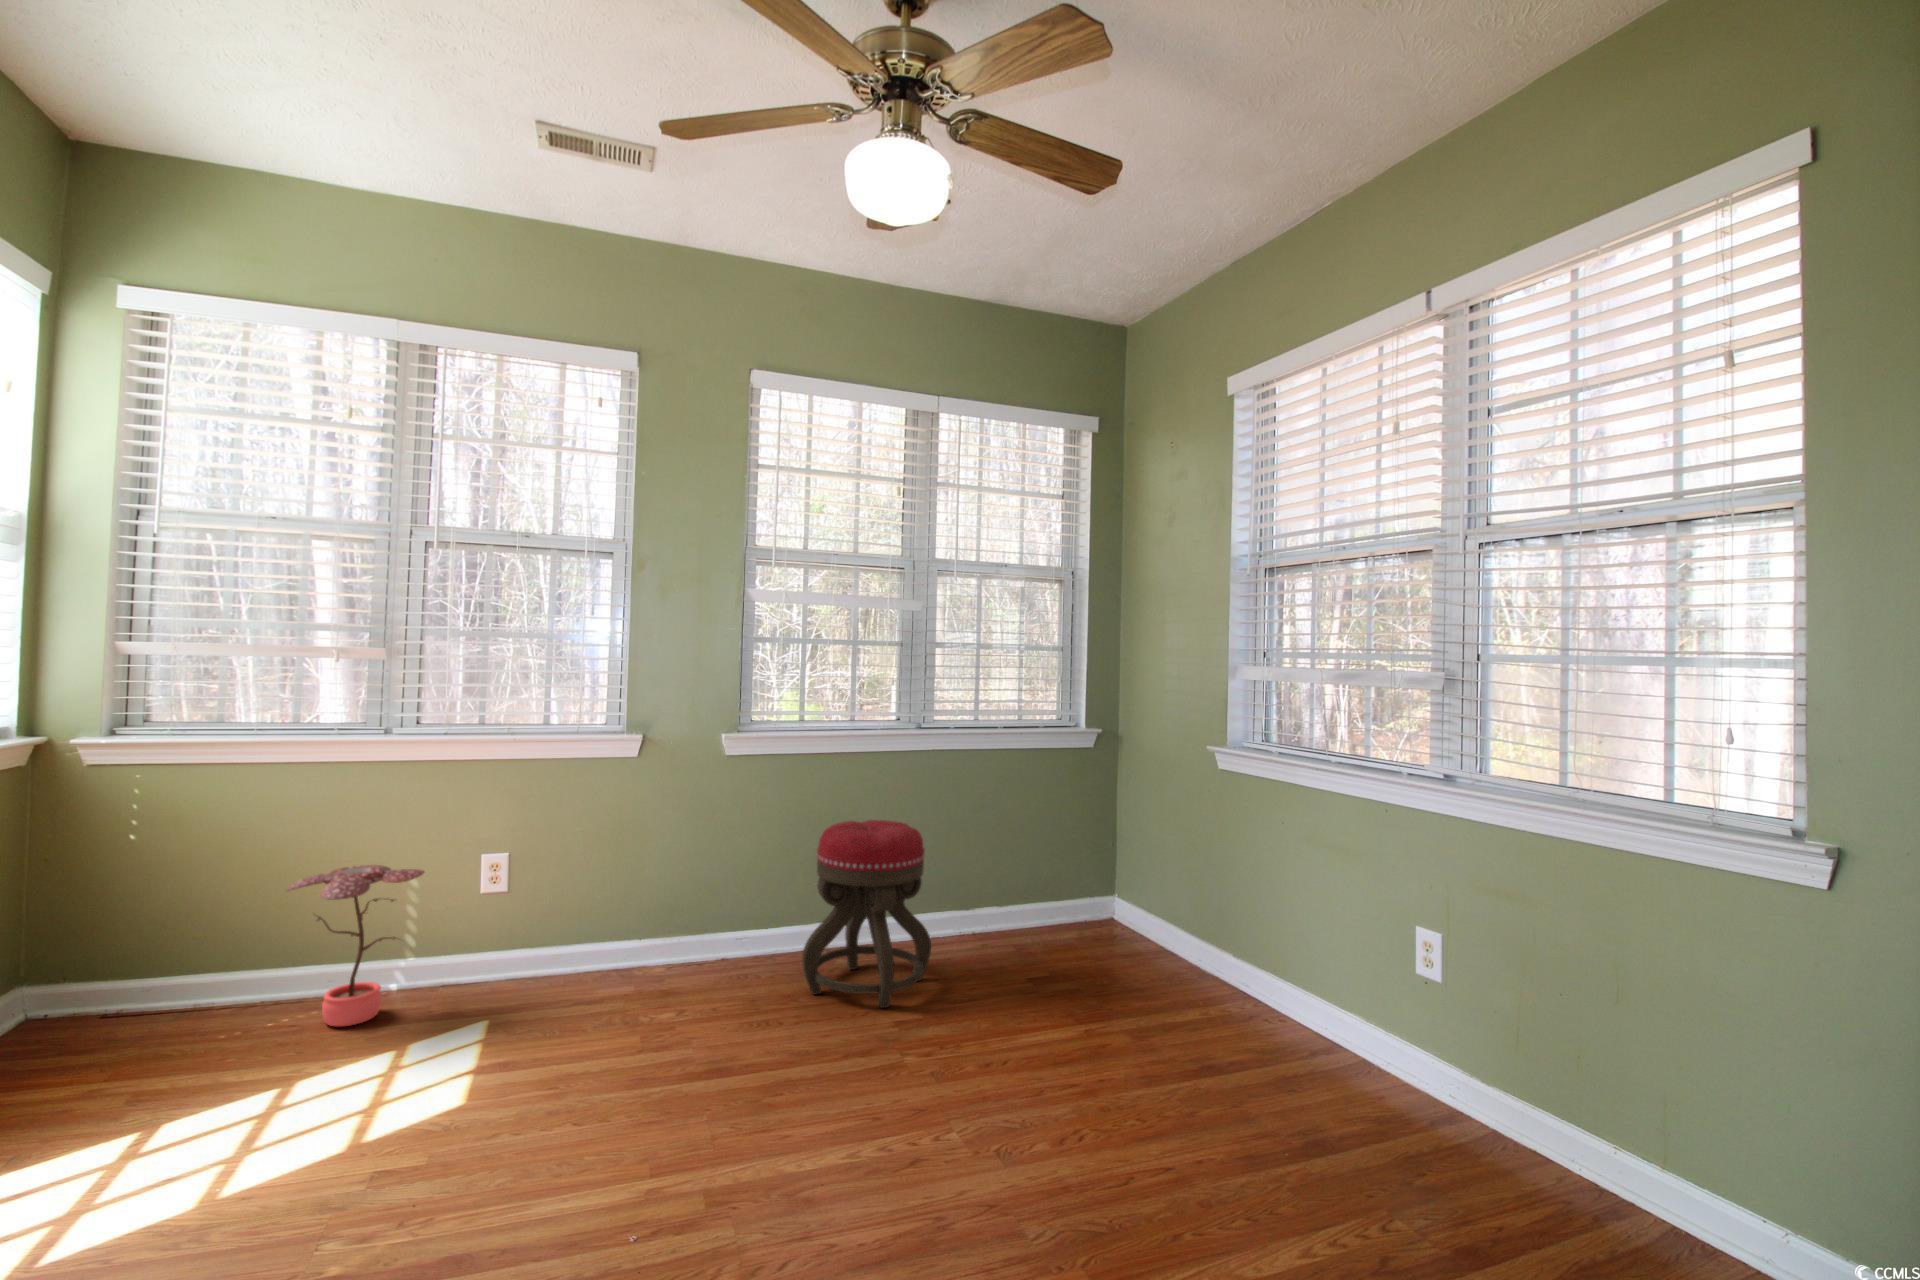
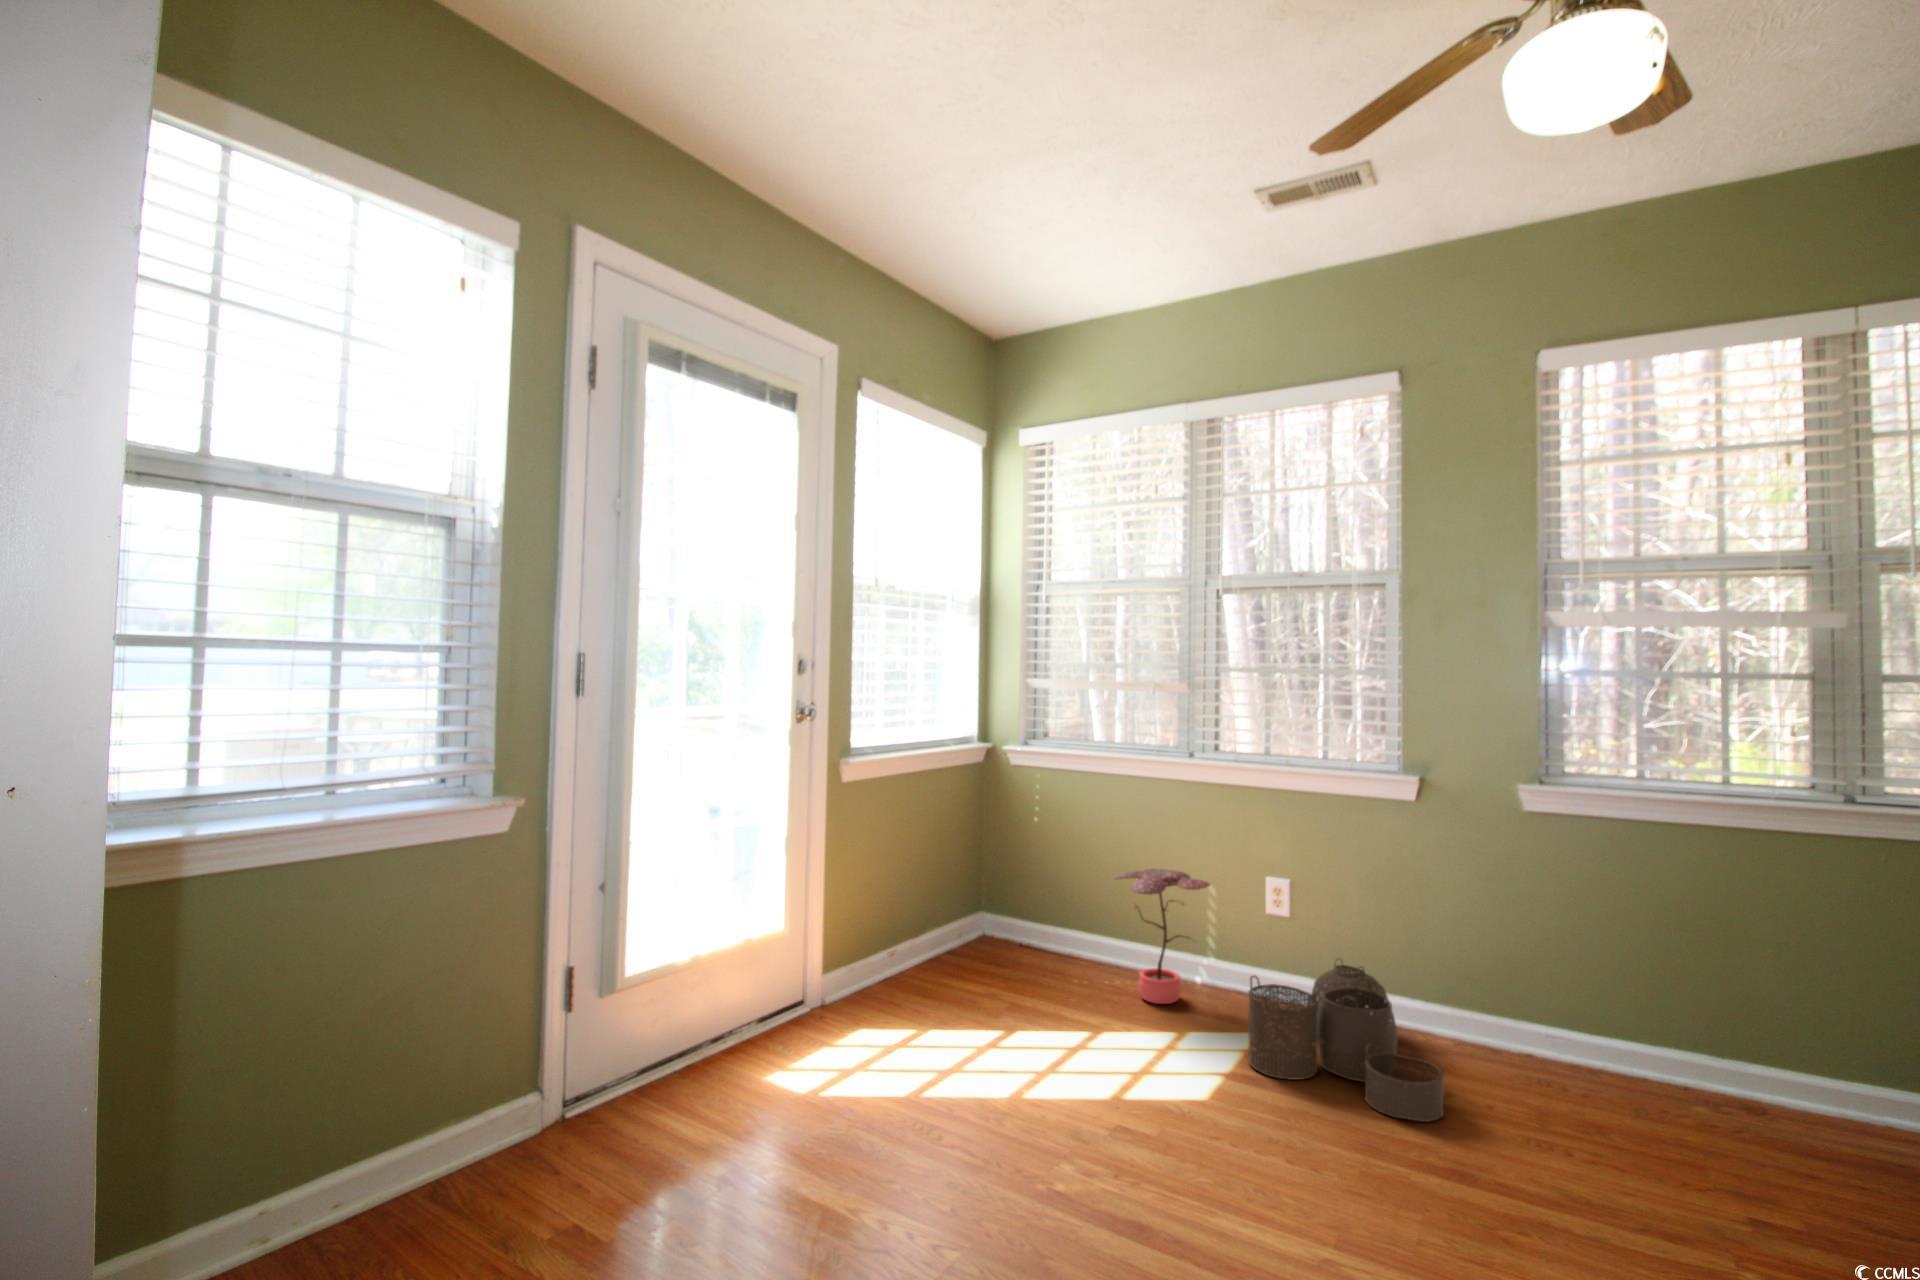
ottoman: present [802,820,931,1008] -> none [1609,920,1844,1196]
woven basket: none [493,917,693,1055] -> present [1248,964,1444,1122]

